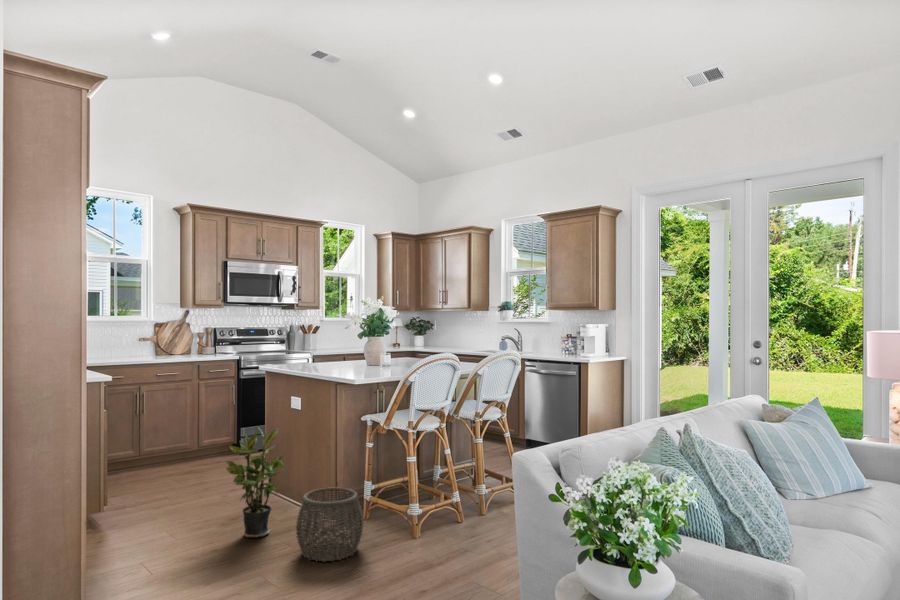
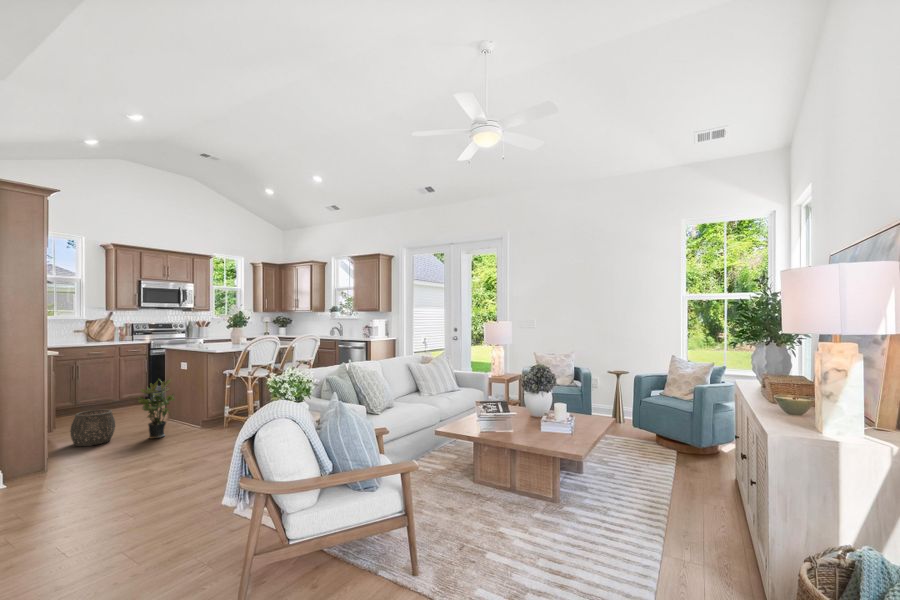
woven basket: present [296,488,363,562] -> present [70,409,115,446]

